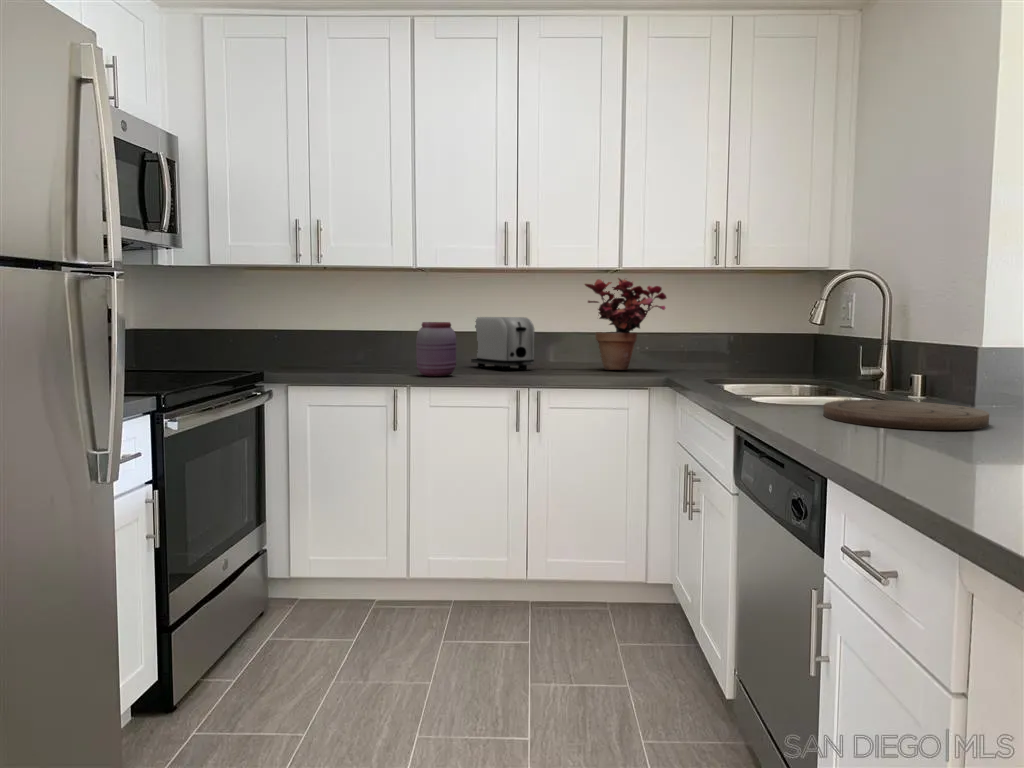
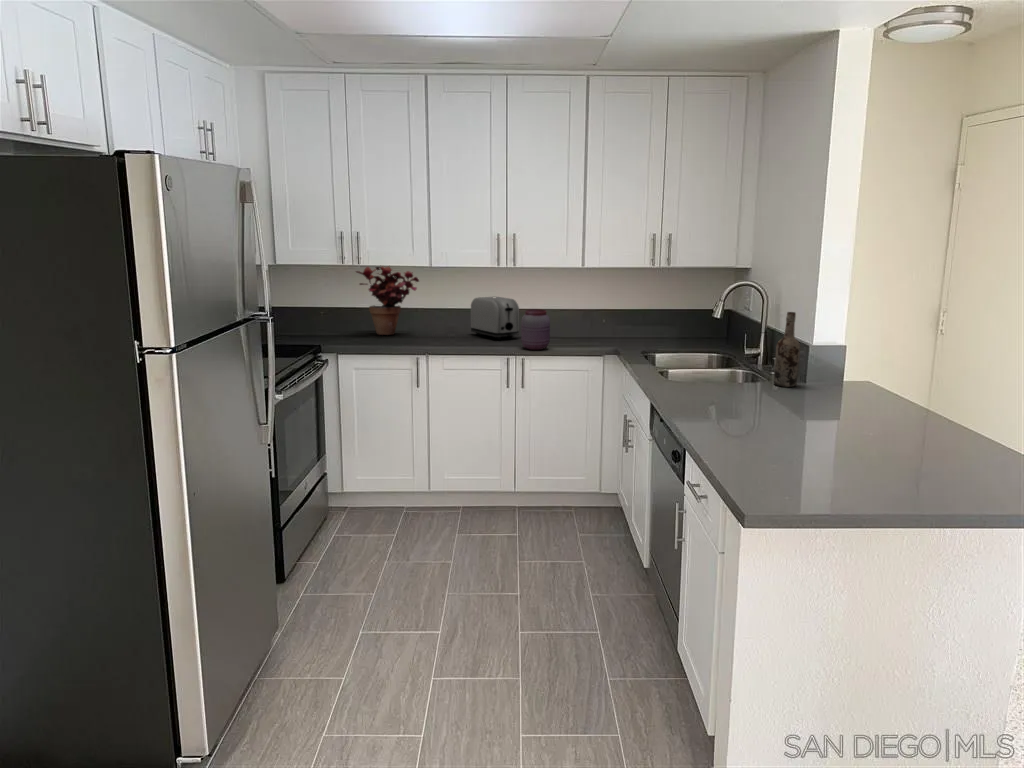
potted plant: present [585,278,666,370] -> present [356,267,419,335]
wine bottle: none [923,295,966,410] -> present [773,312,800,387]
jar: present [416,322,456,376] -> present [521,309,550,350]
cutting board: present [823,400,989,430] -> none [702,382,799,409]

